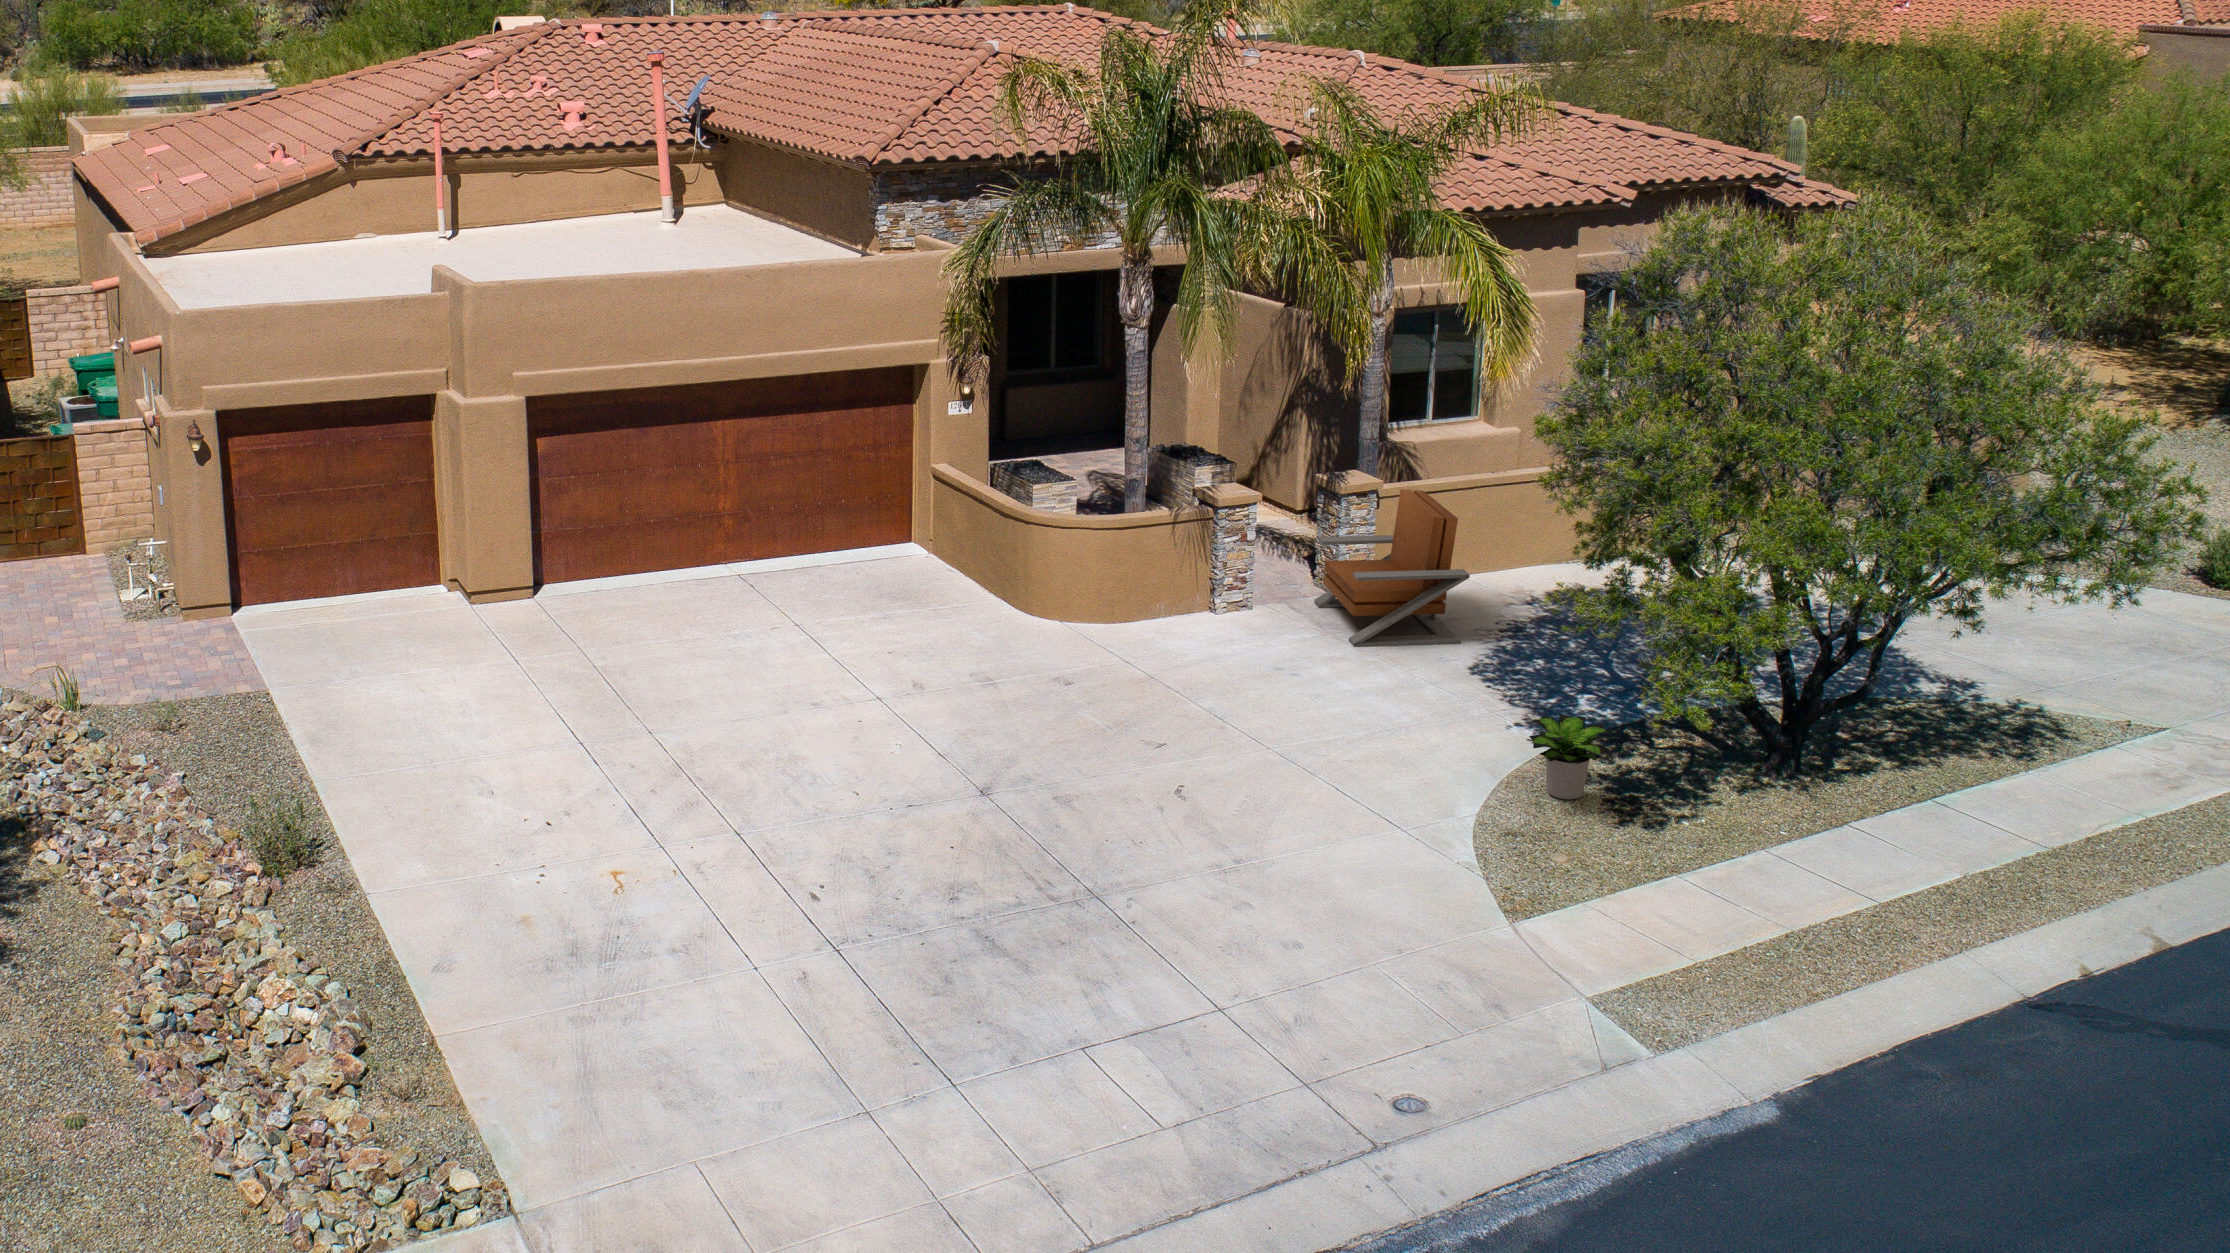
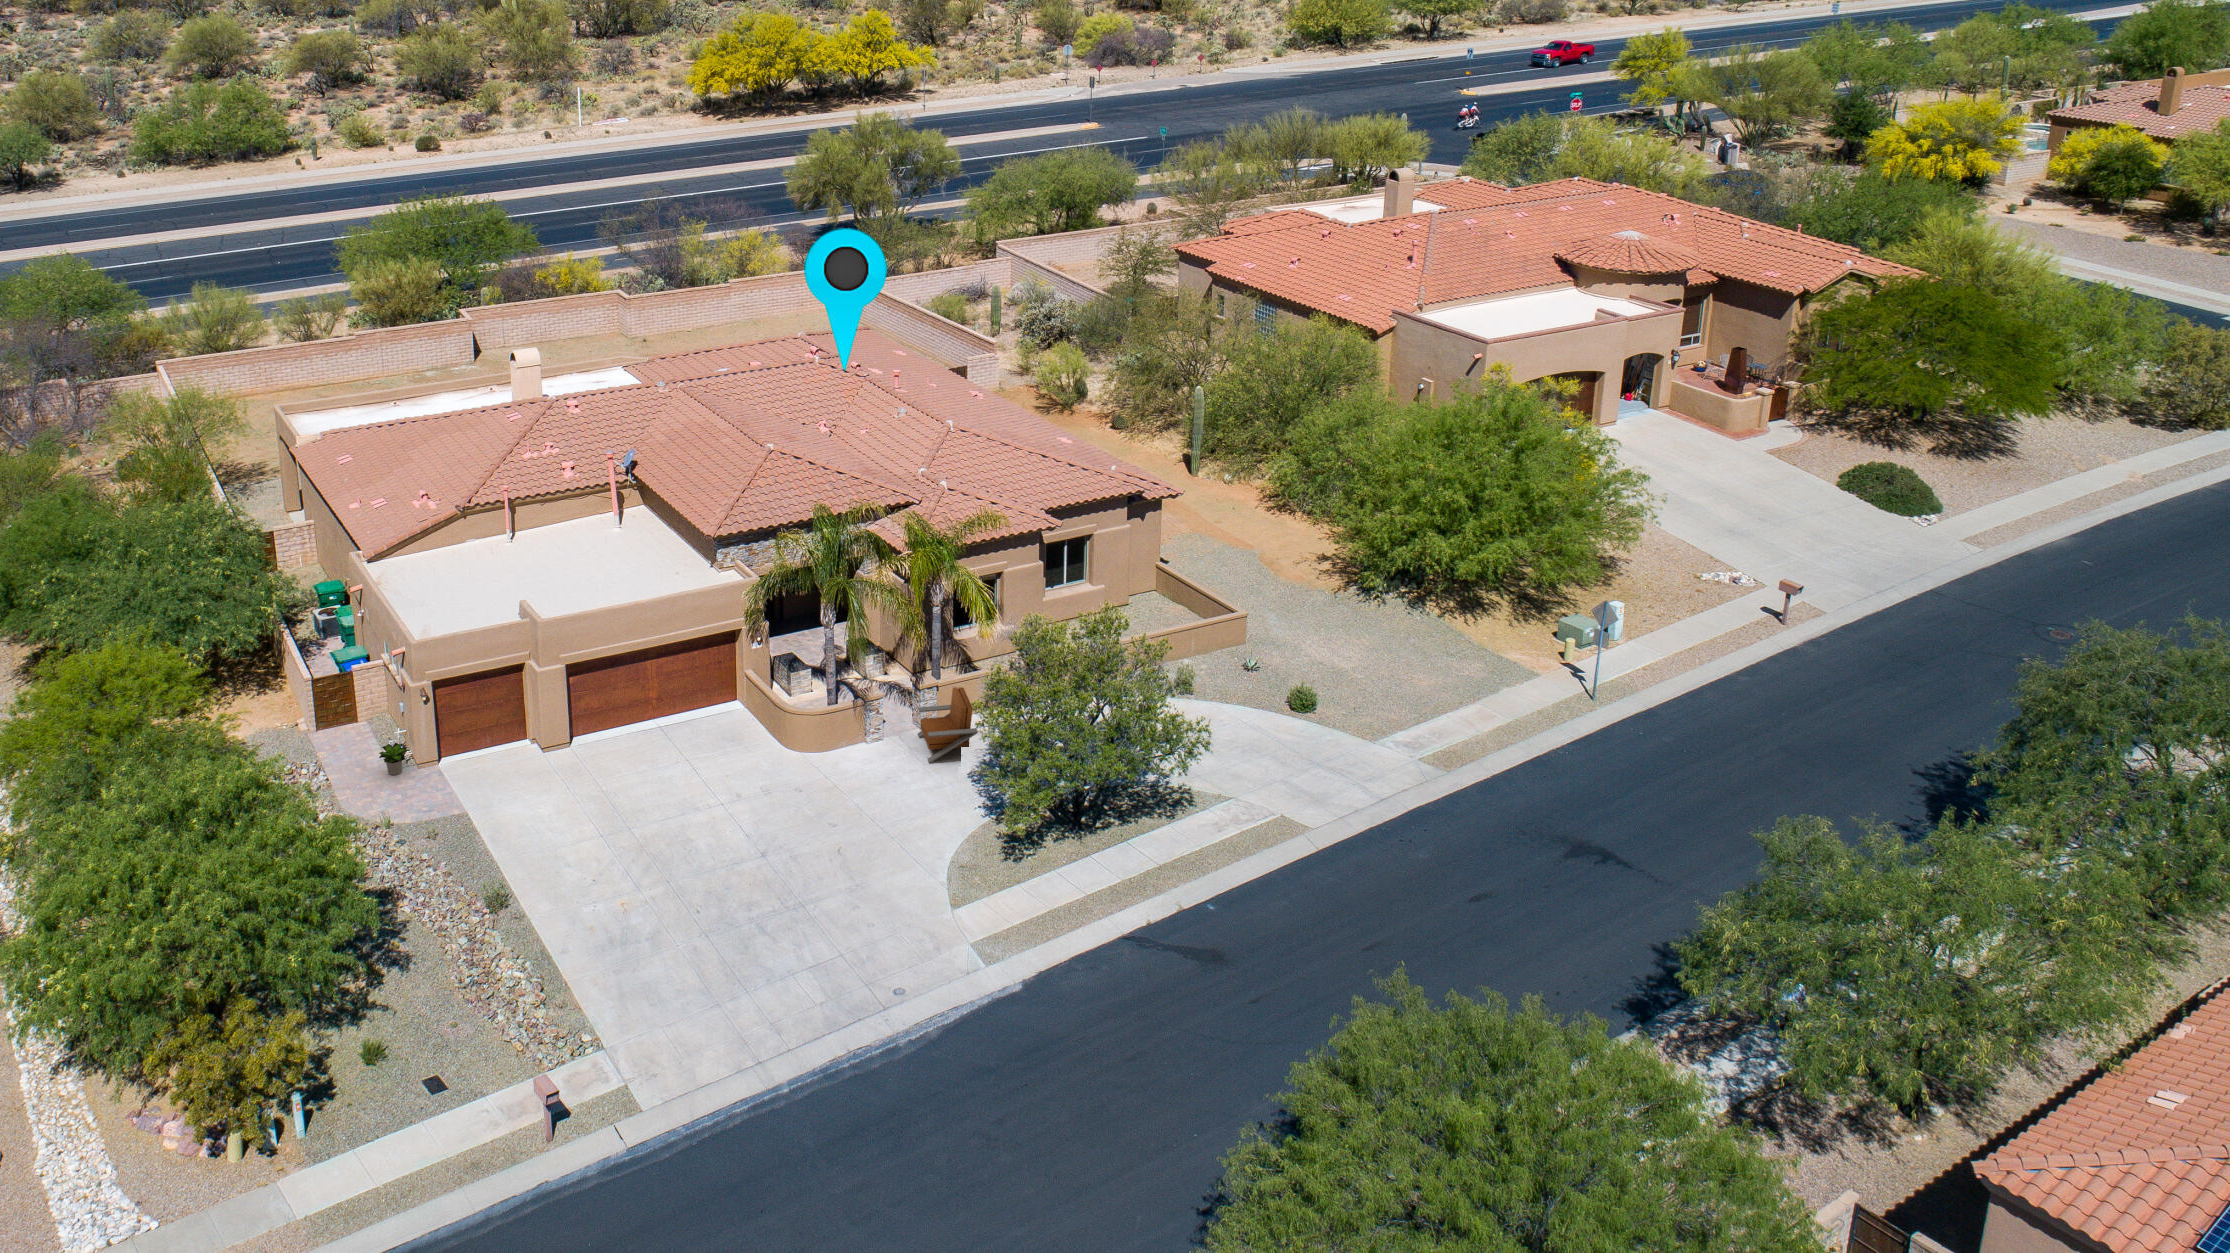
potted plant: present [1529,714,1613,800] -> present [379,743,410,775]

